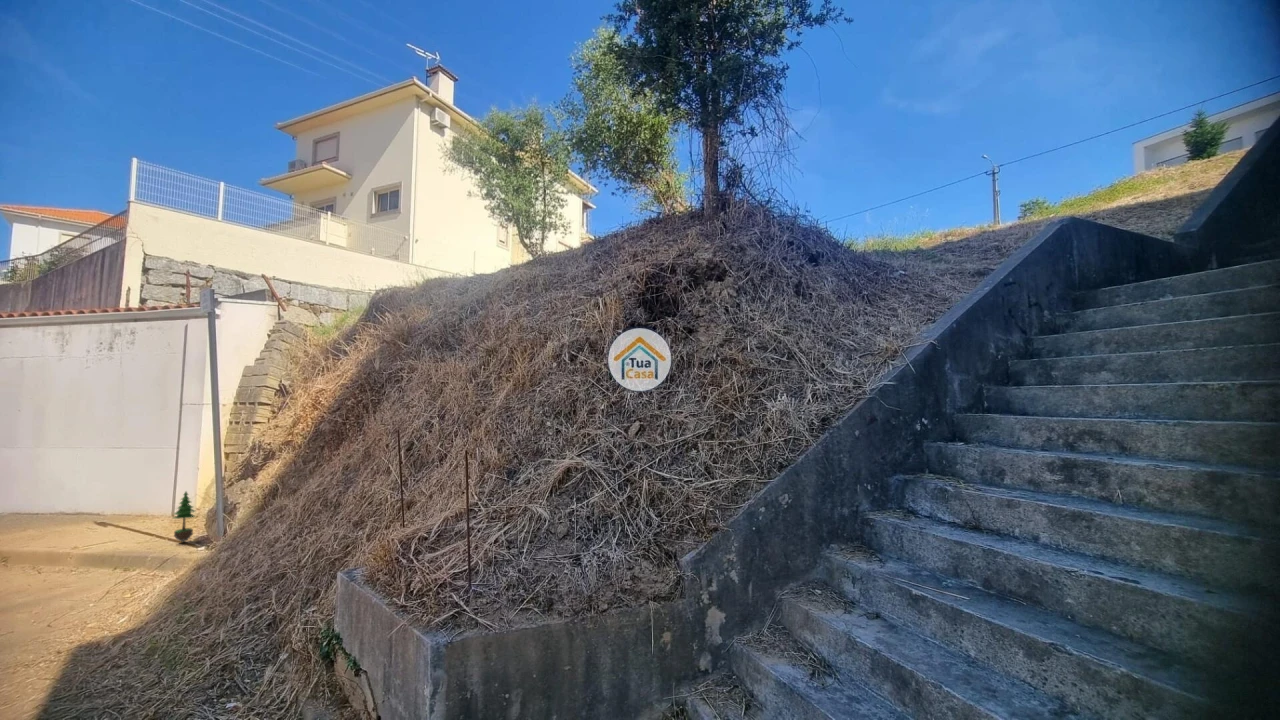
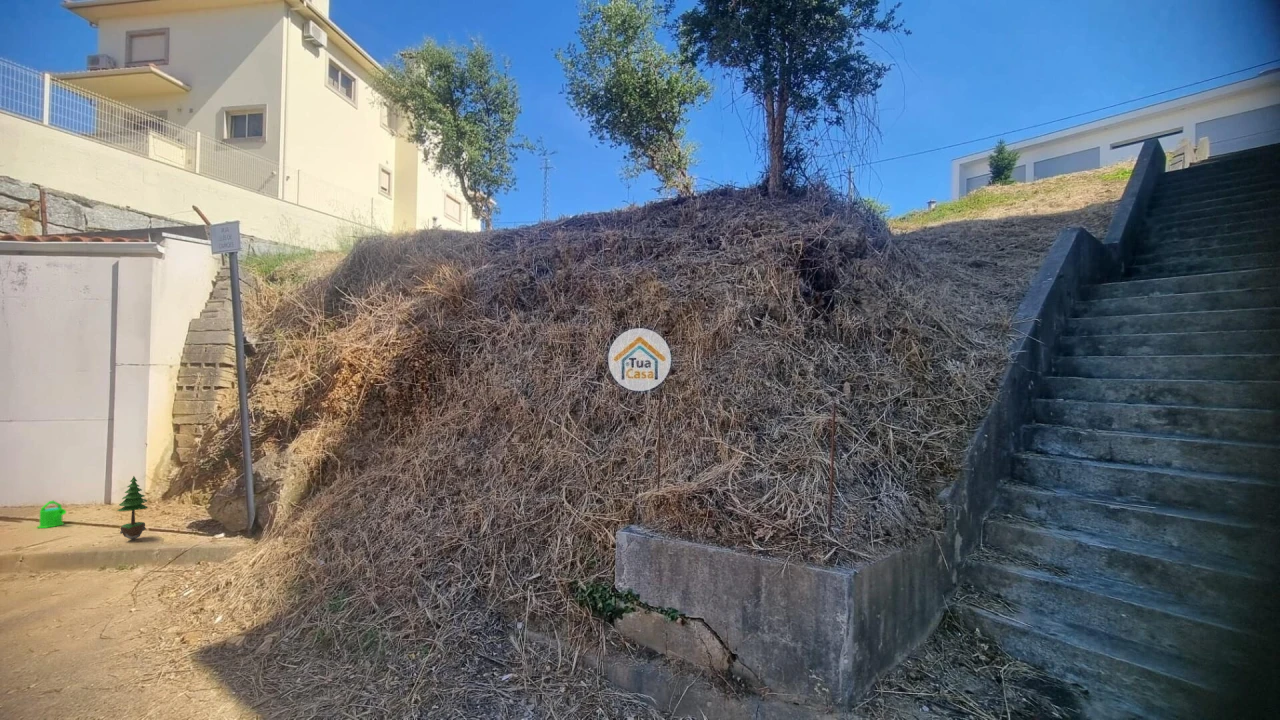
watering can: none [143,507,163,528] -> present [38,501,66,528]

